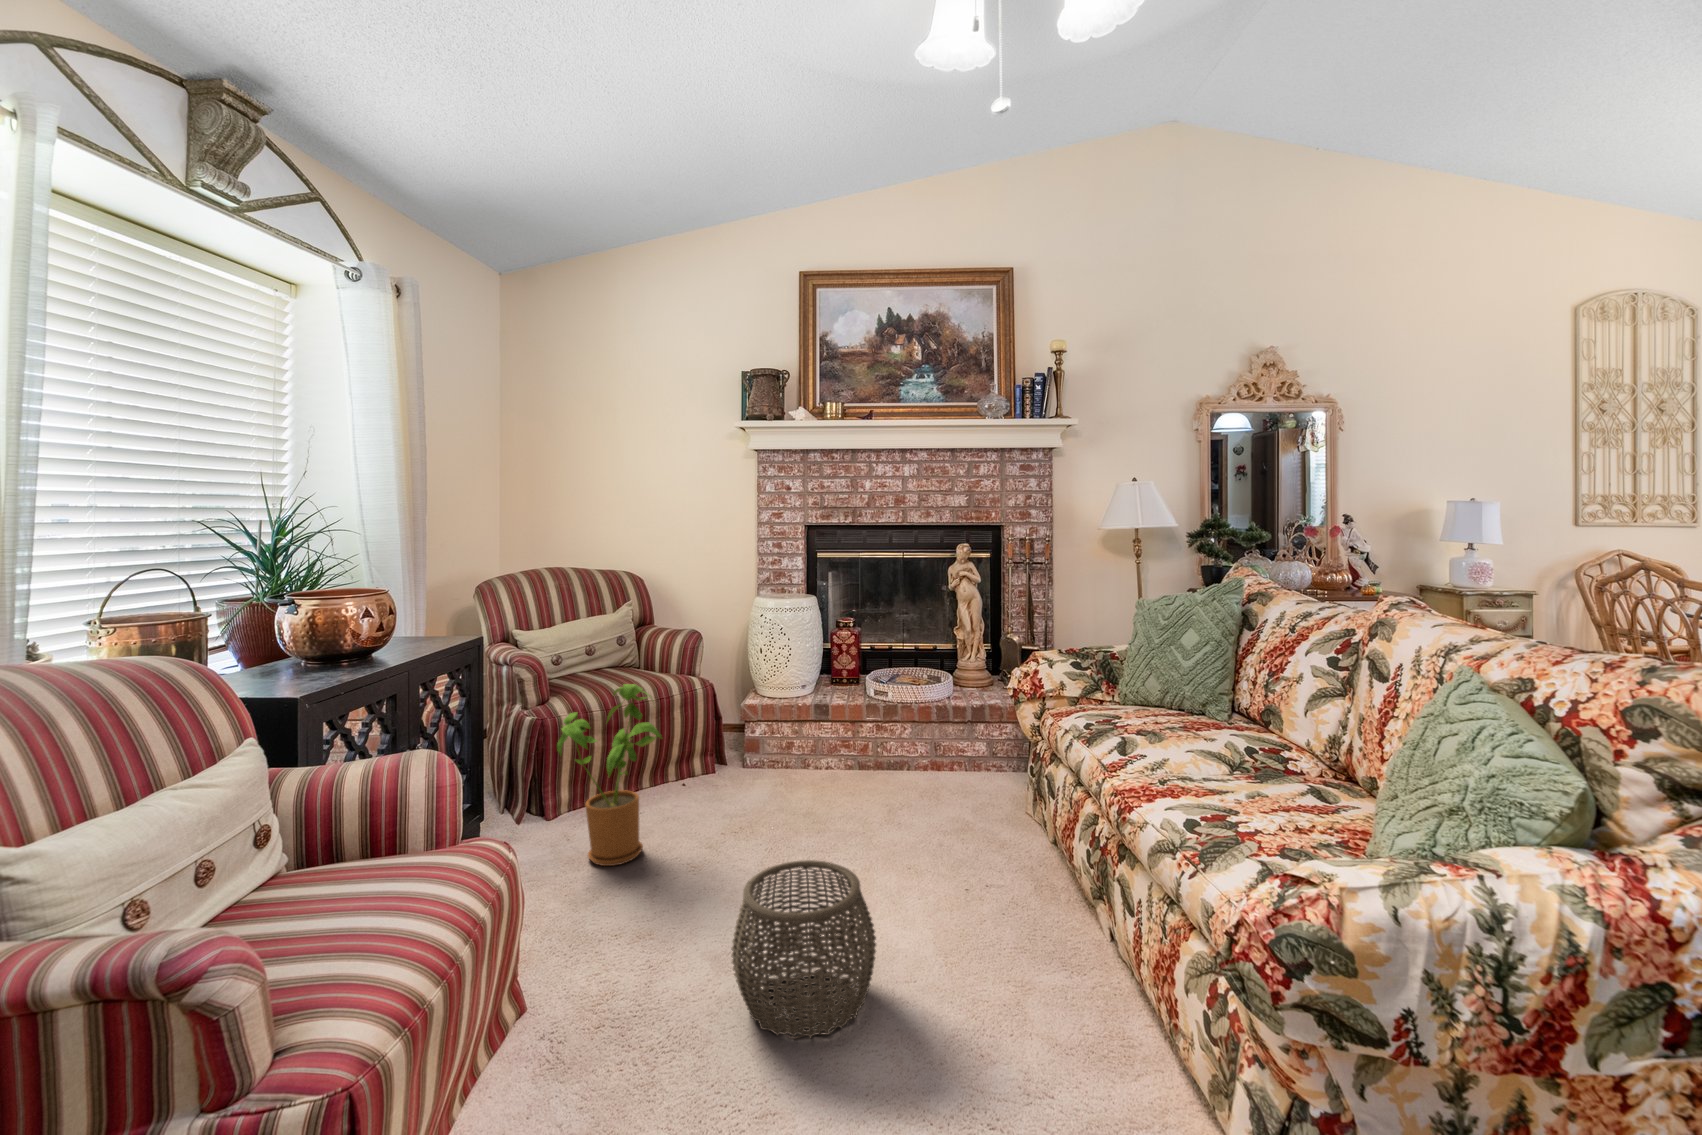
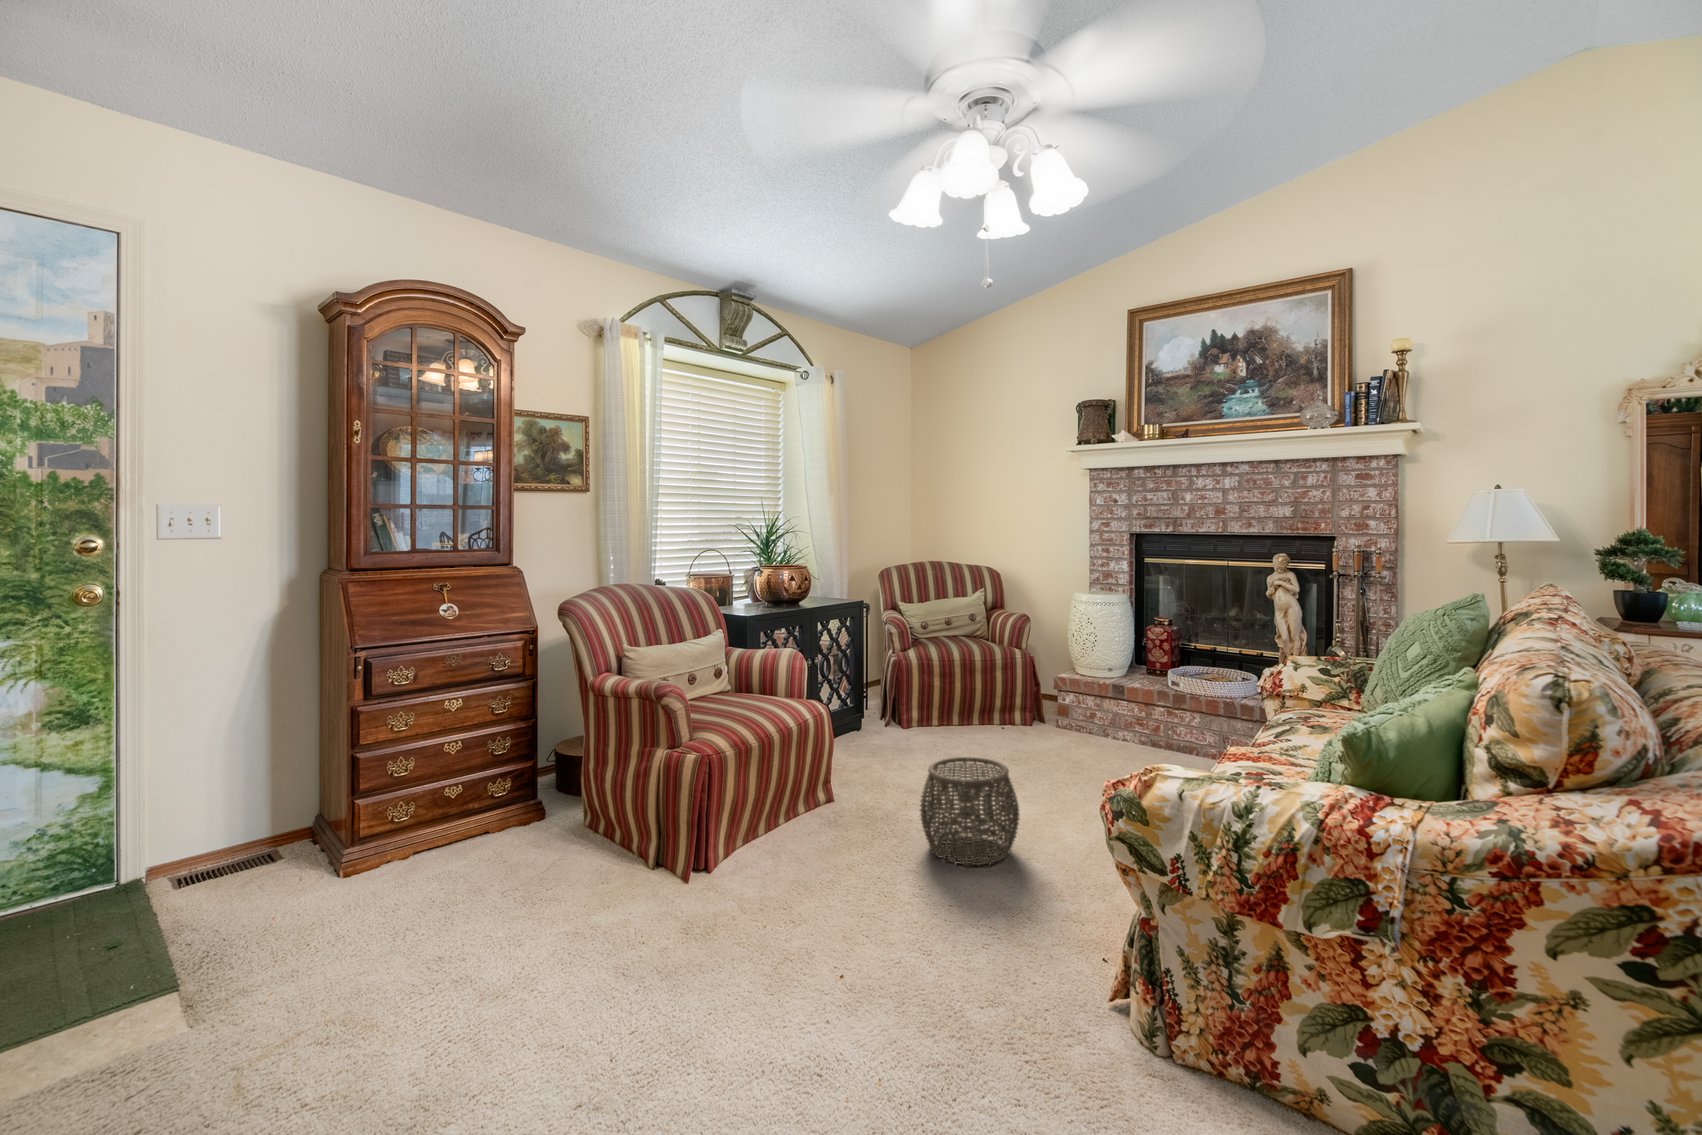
house plant: present [557,684,661,866] -> none [889,638,955,762]

